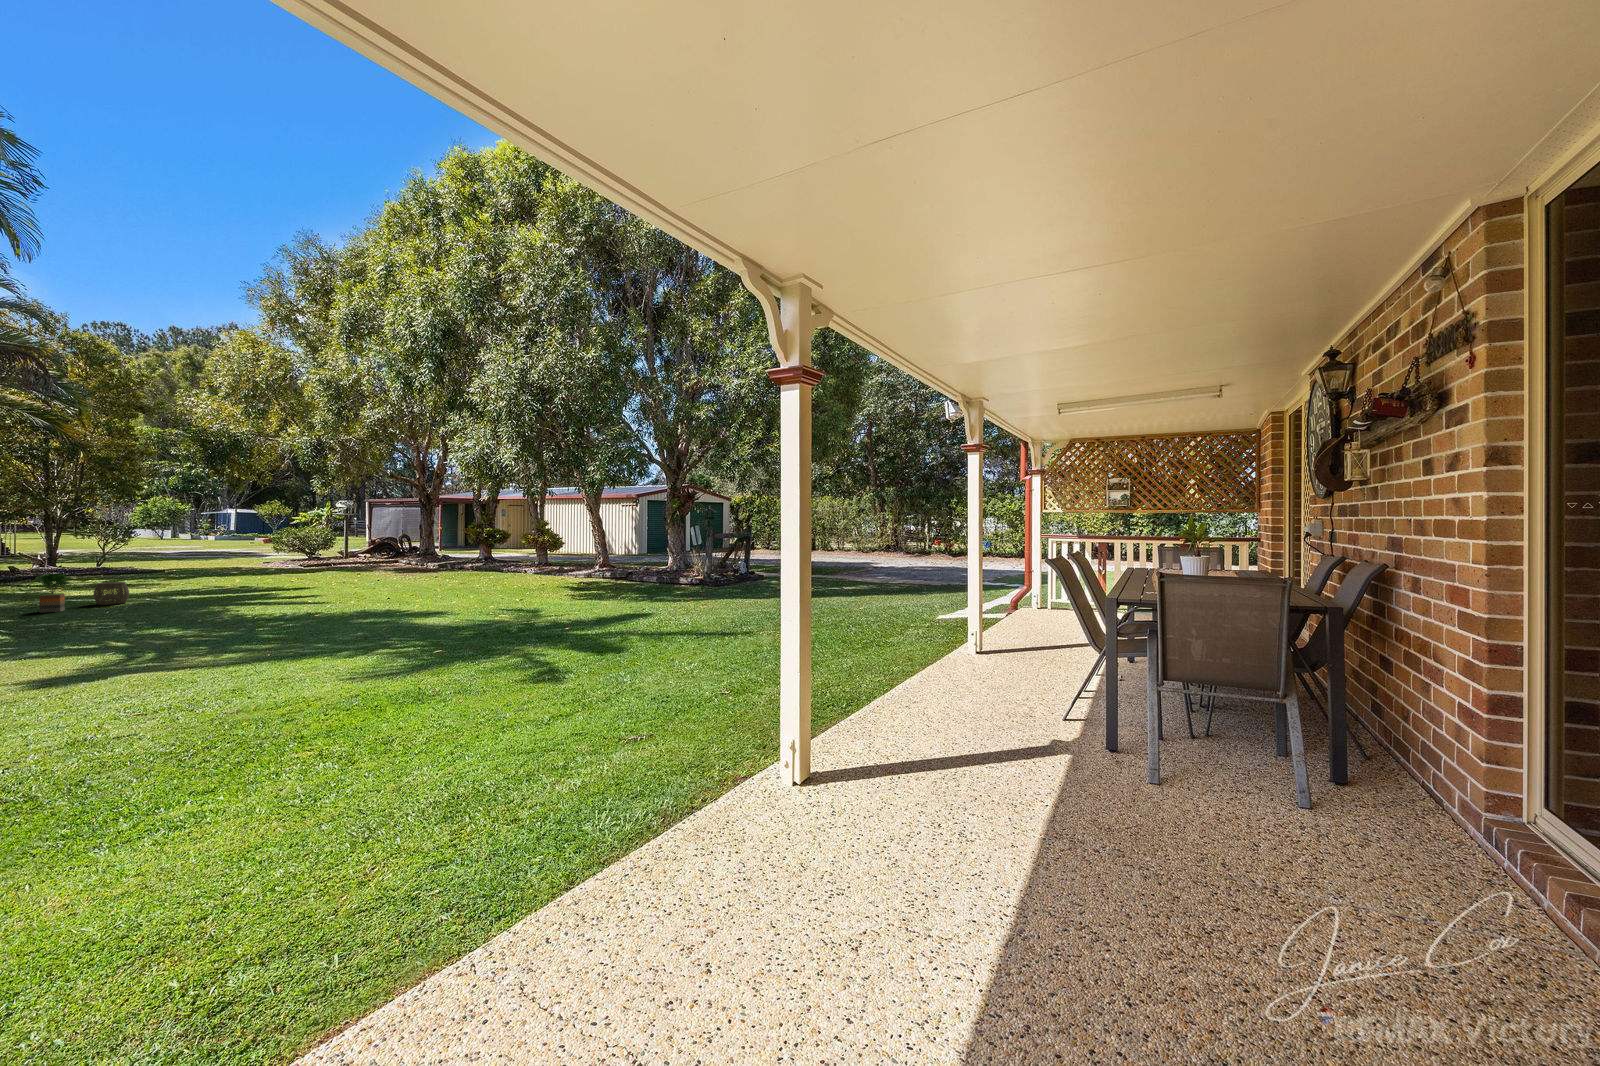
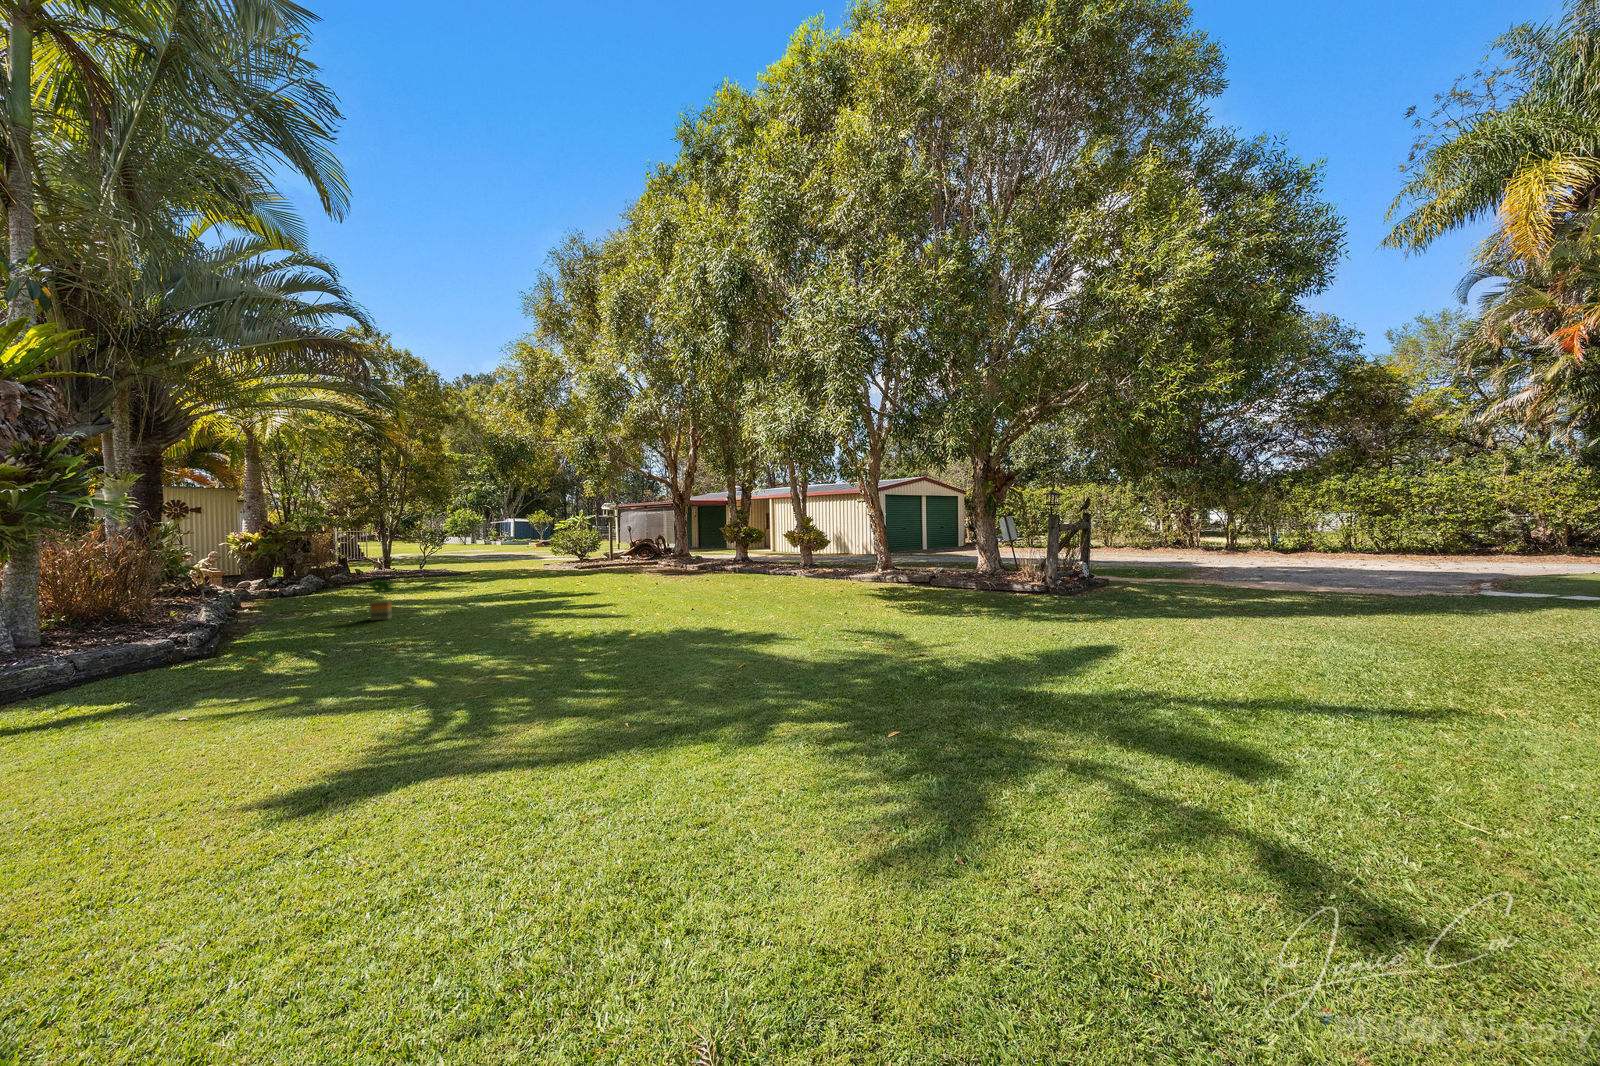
woven basket: present [93,582,129,605] -> none [416,587,446,611]

